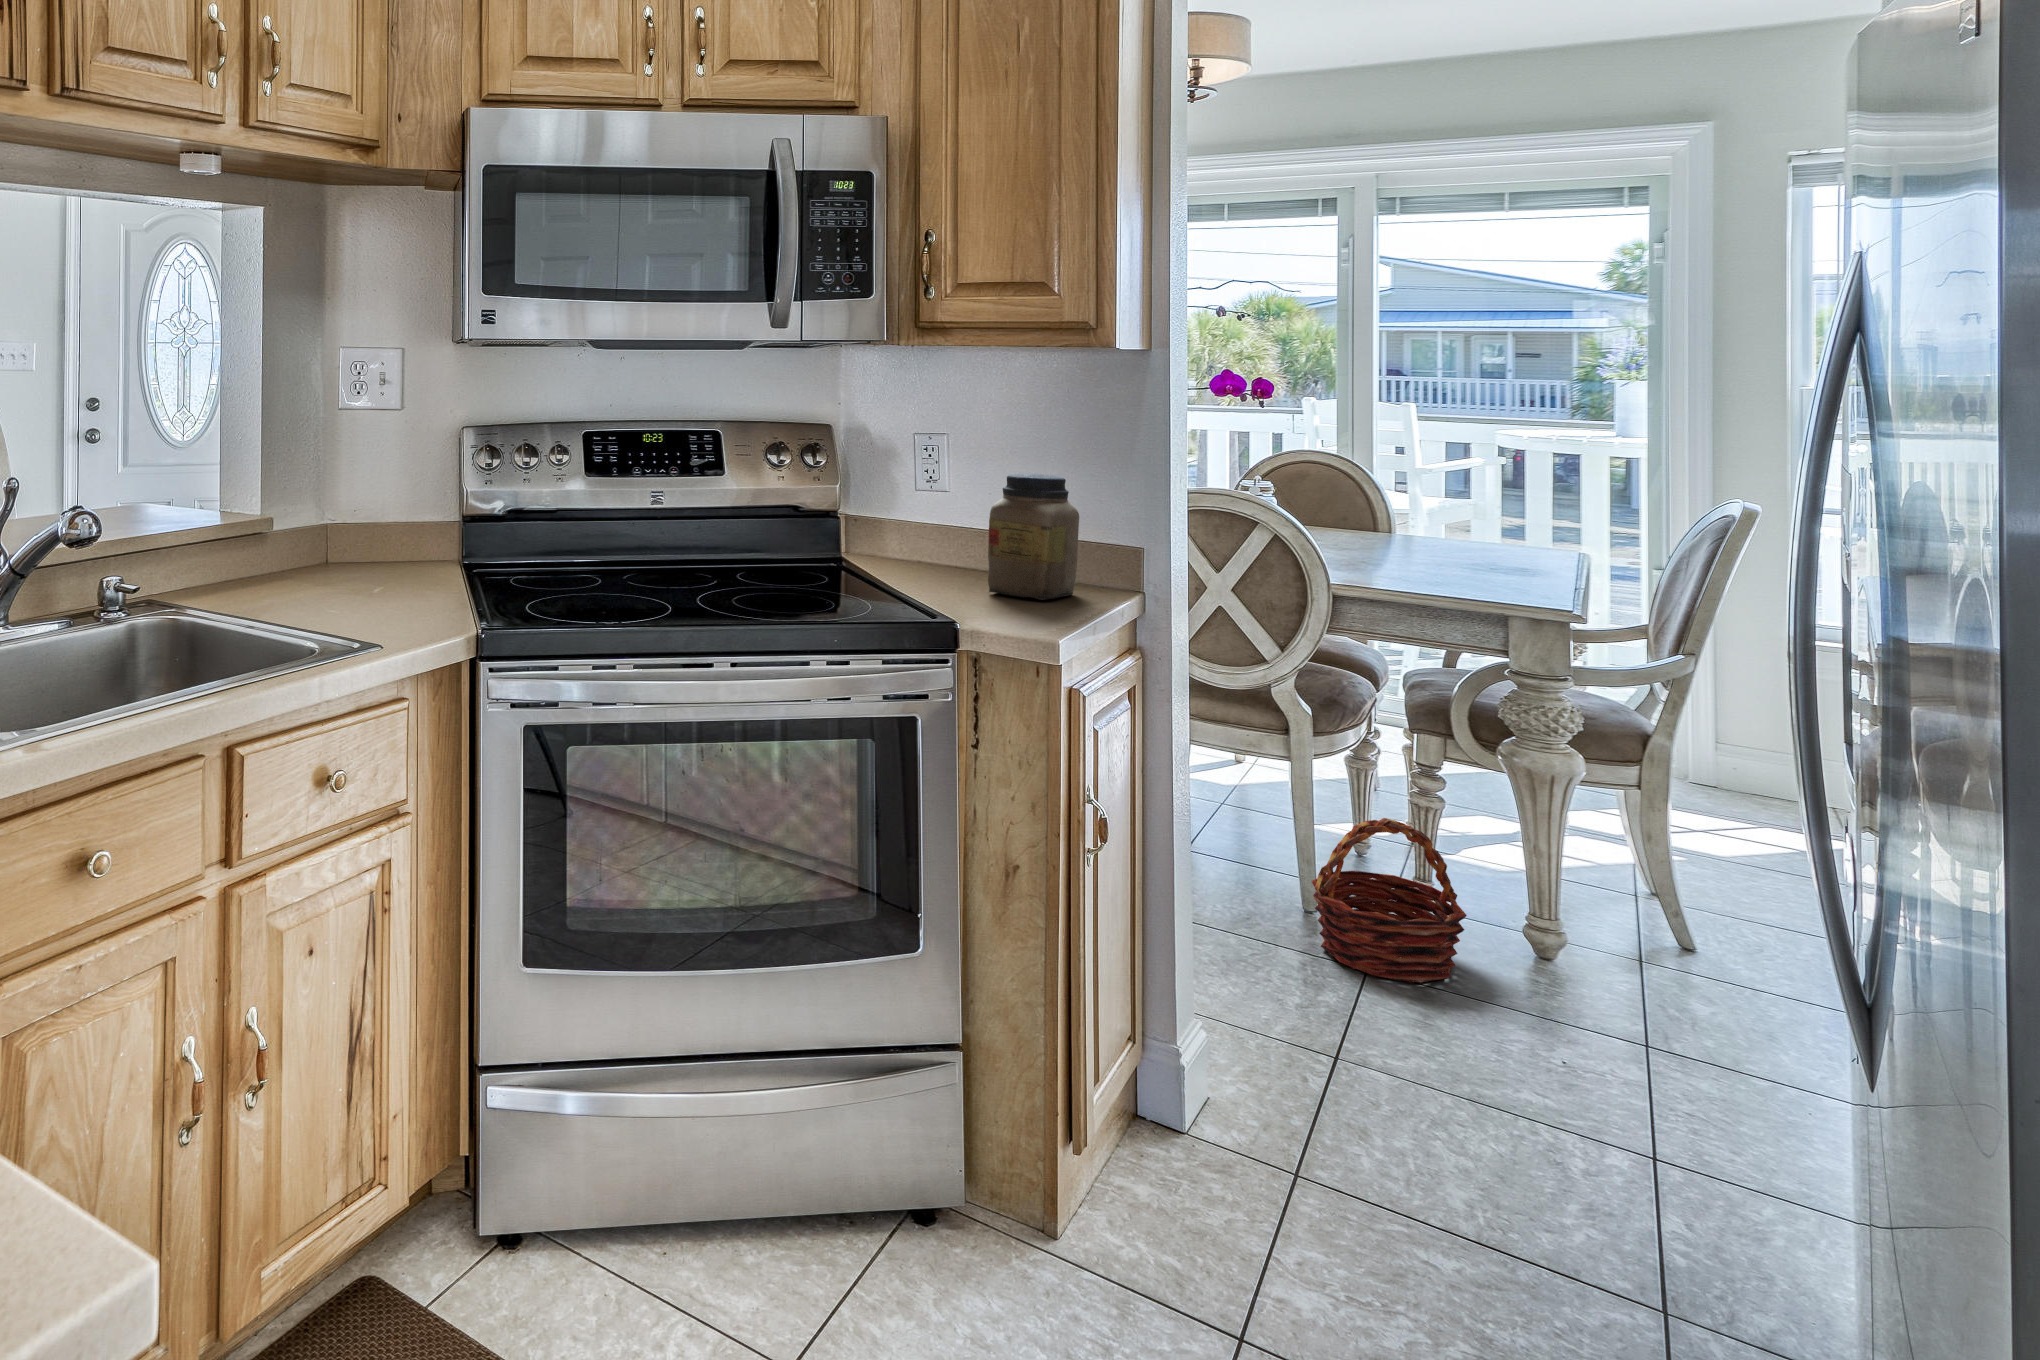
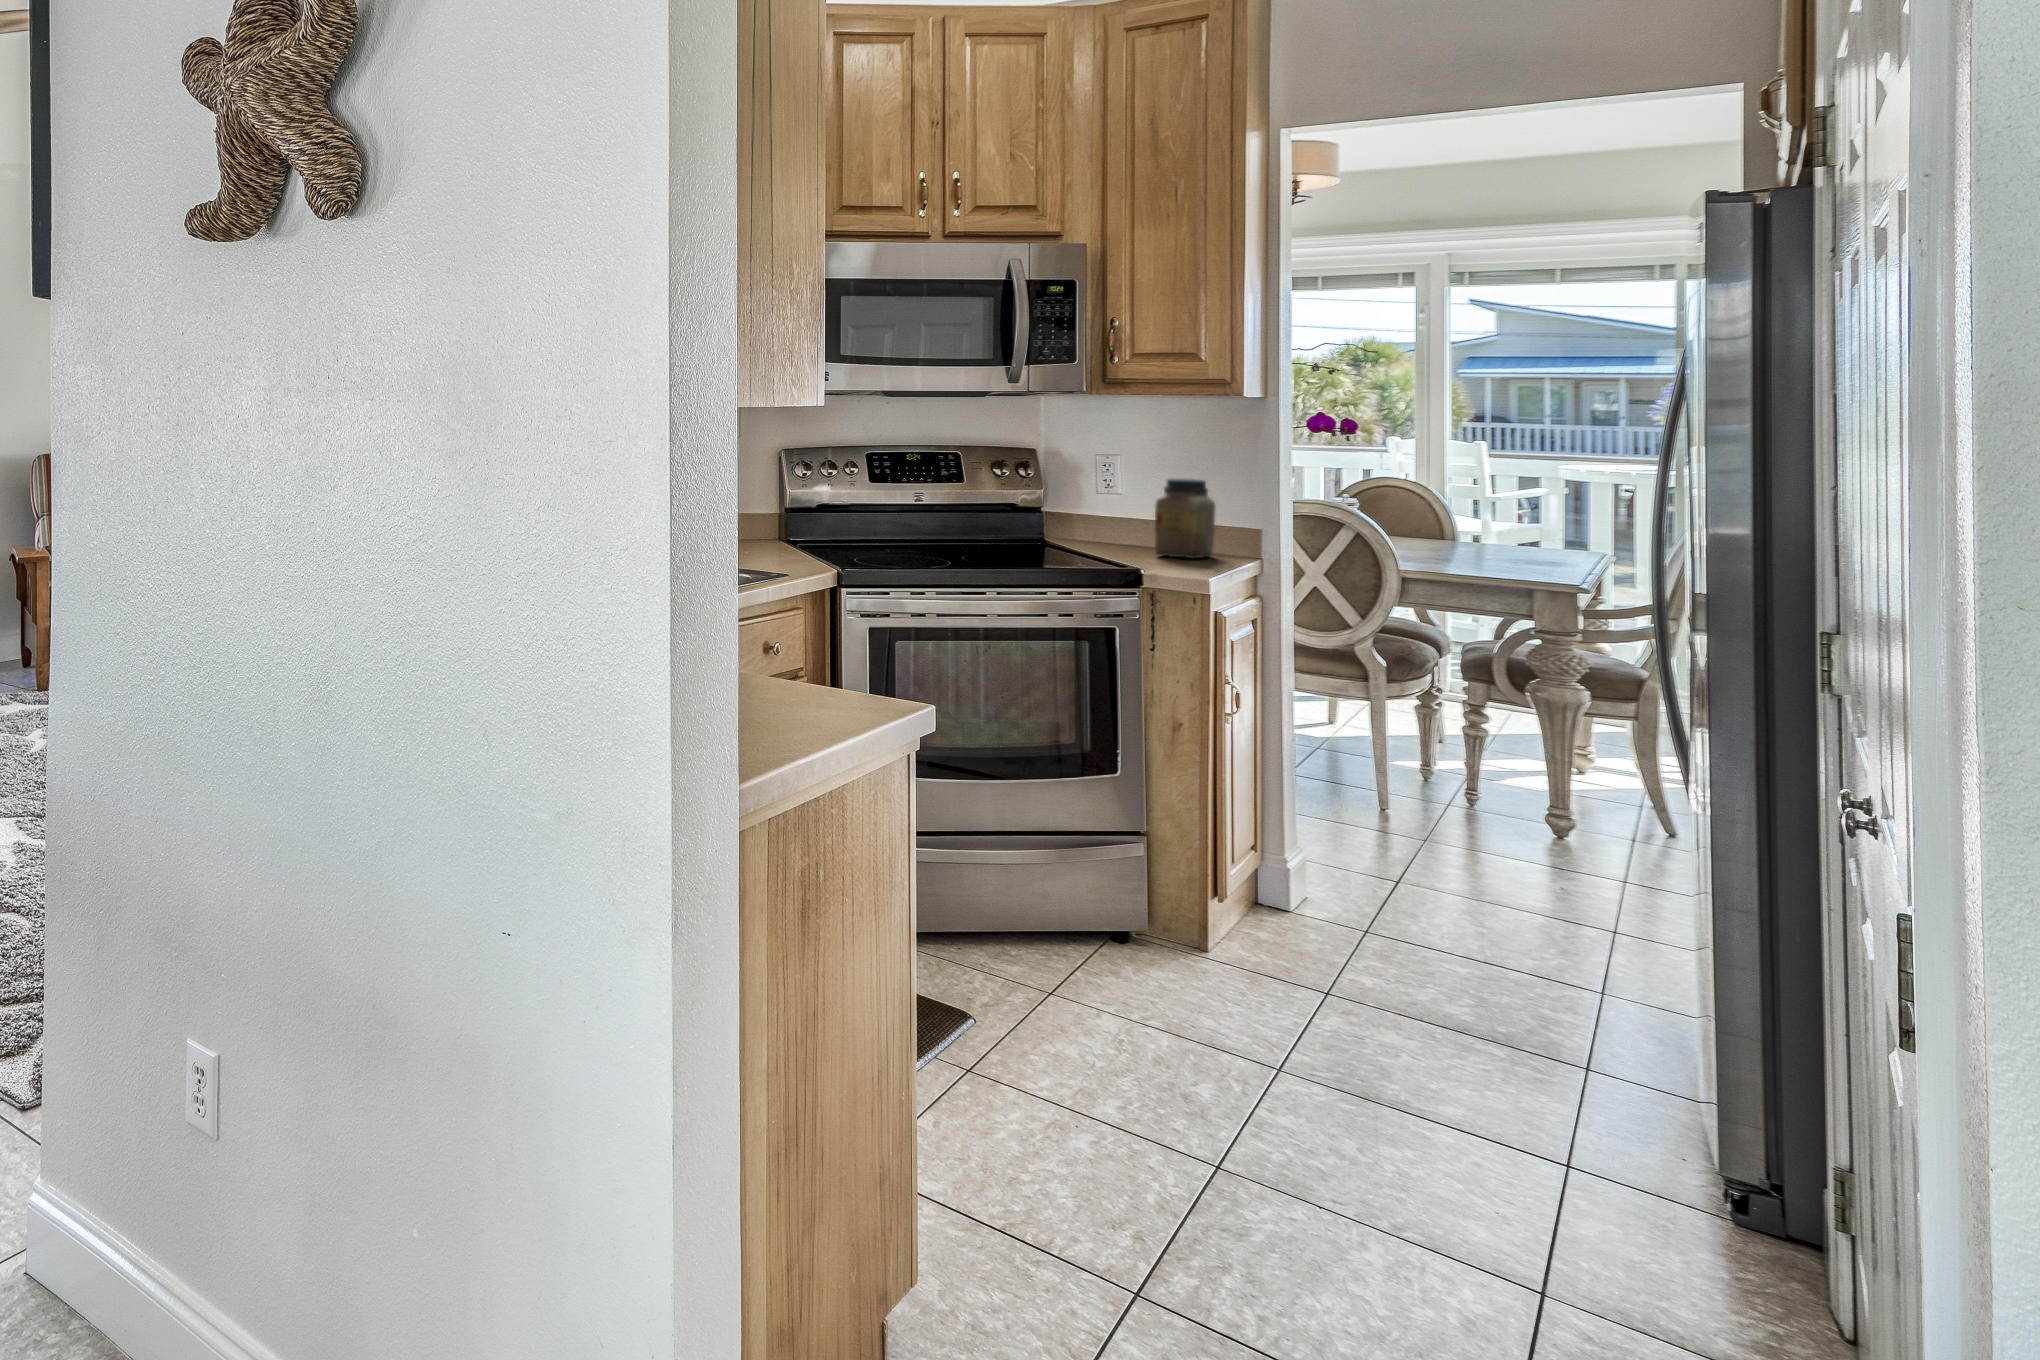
basket: present [1311,818,1467,983] -> none [1385,737,1499,853]

